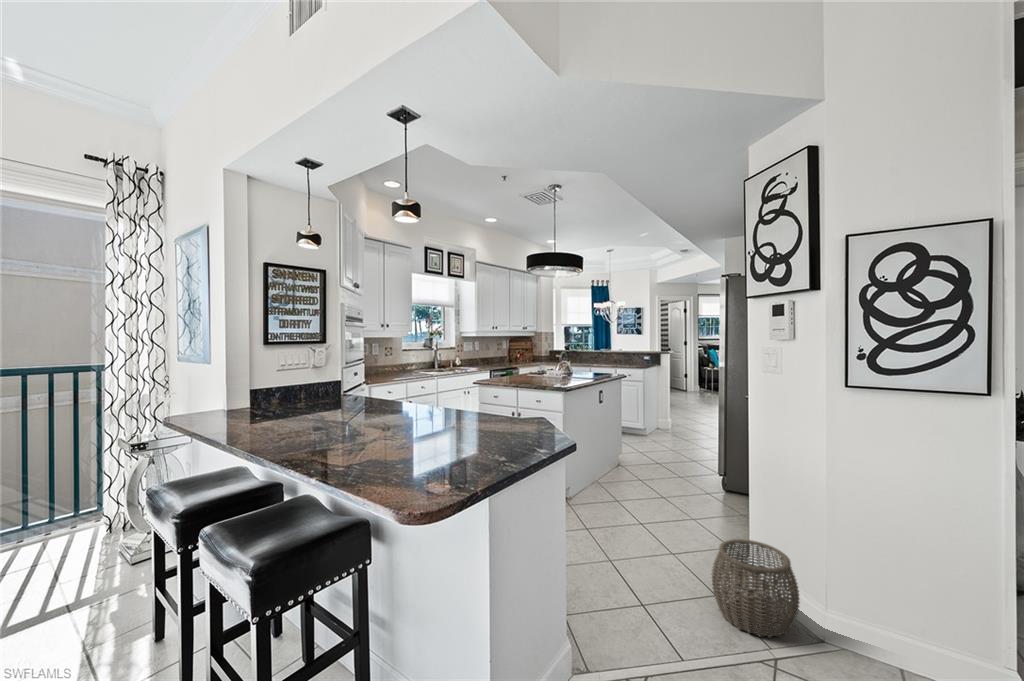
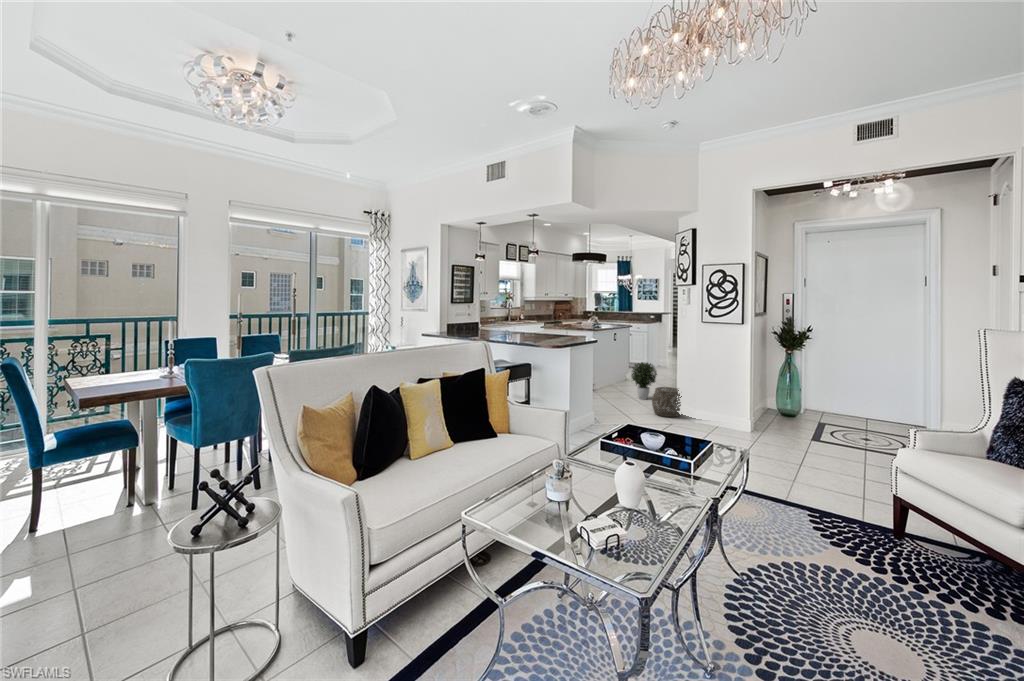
potted plant: none [641,456,697,537] -> present [631,362,657,399]

